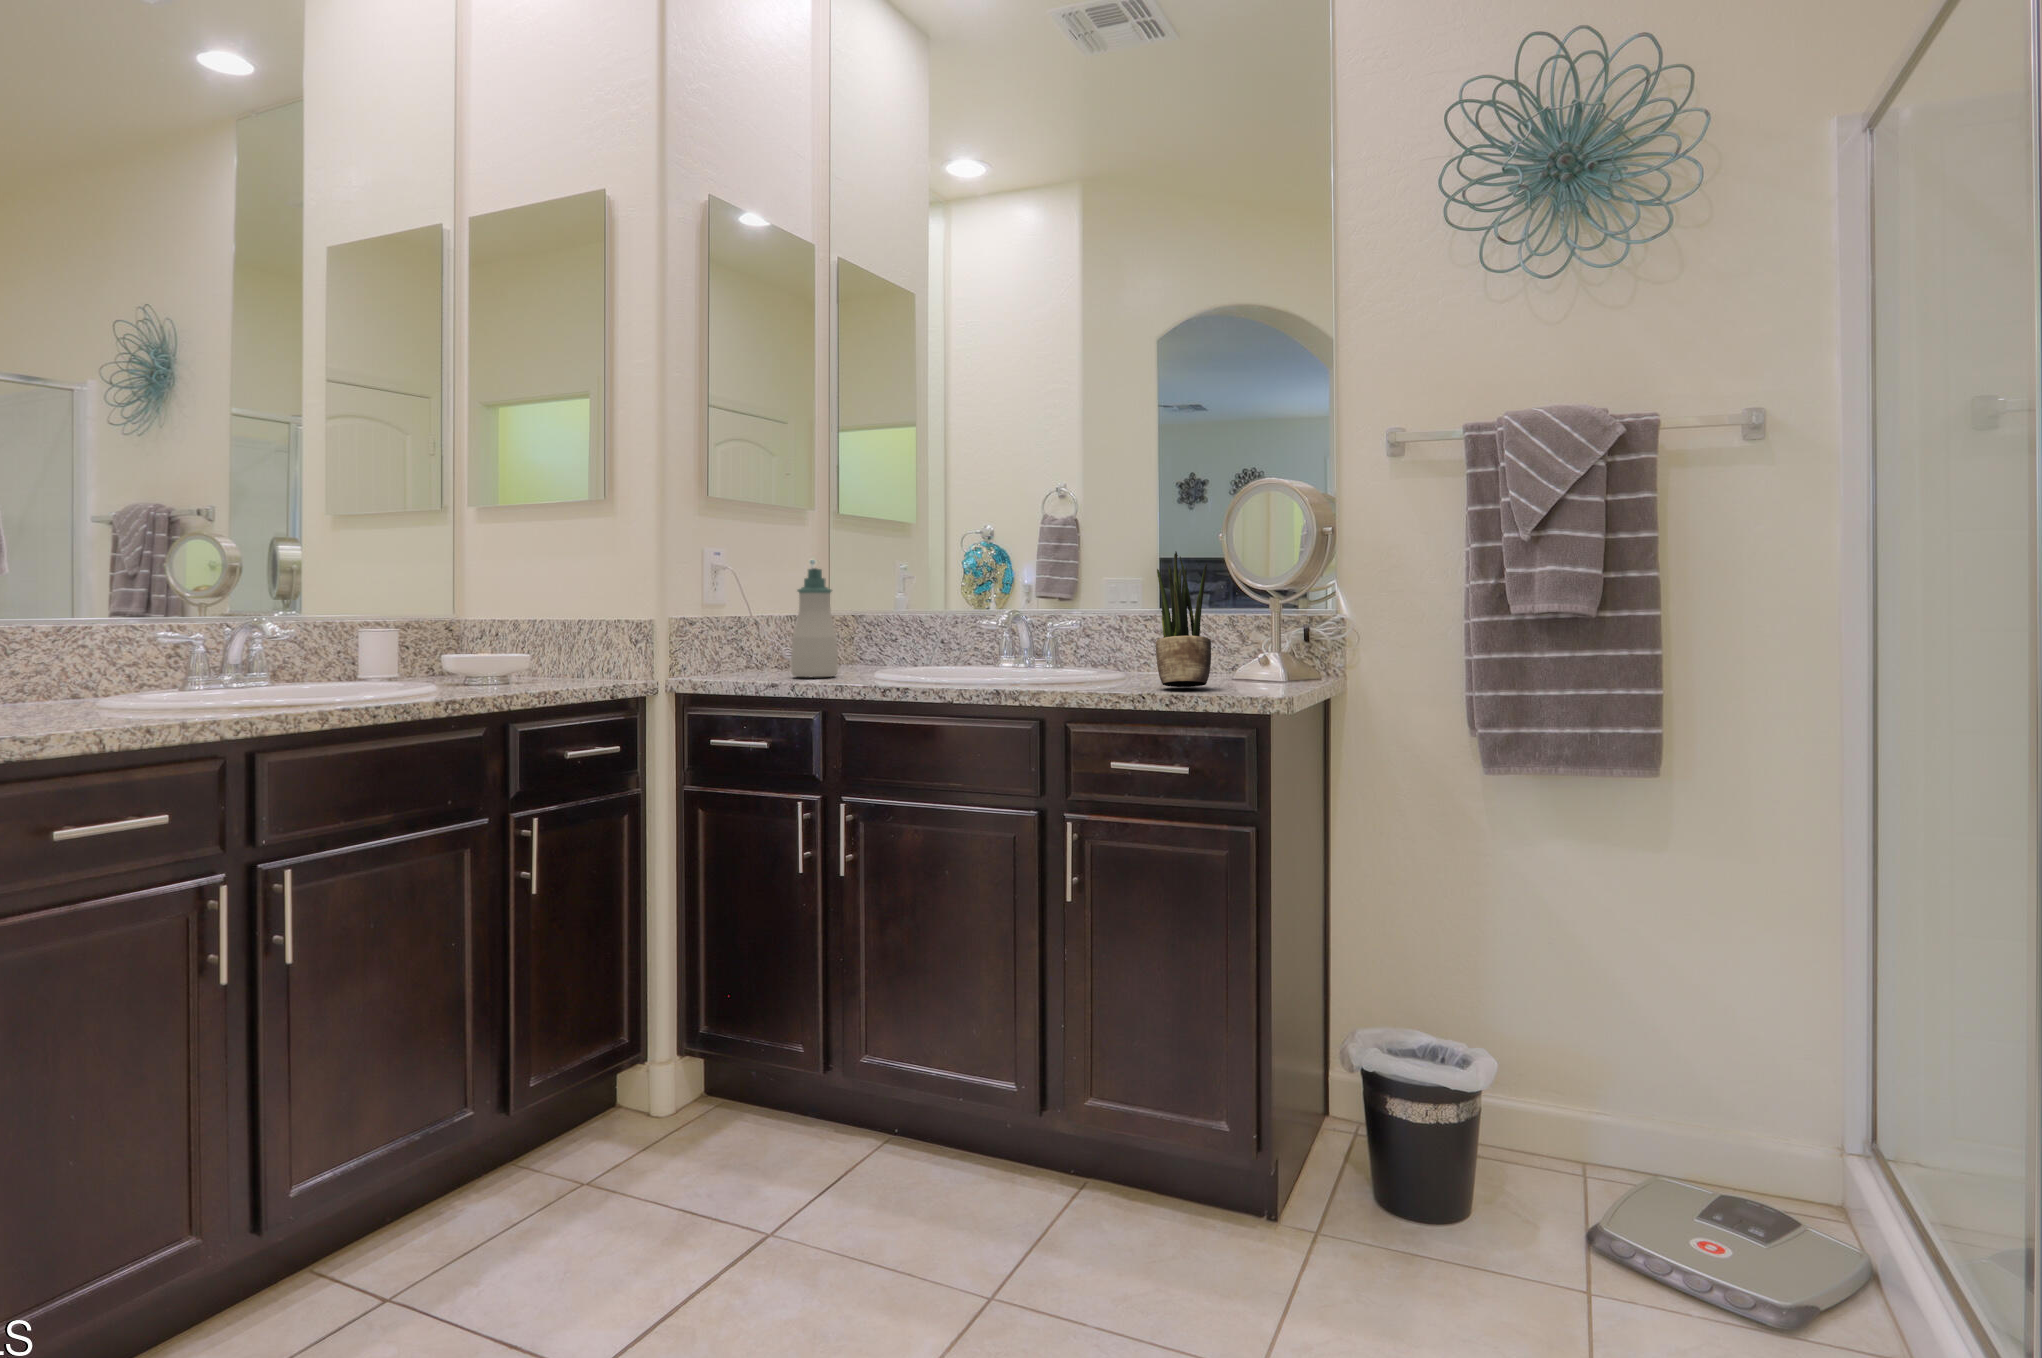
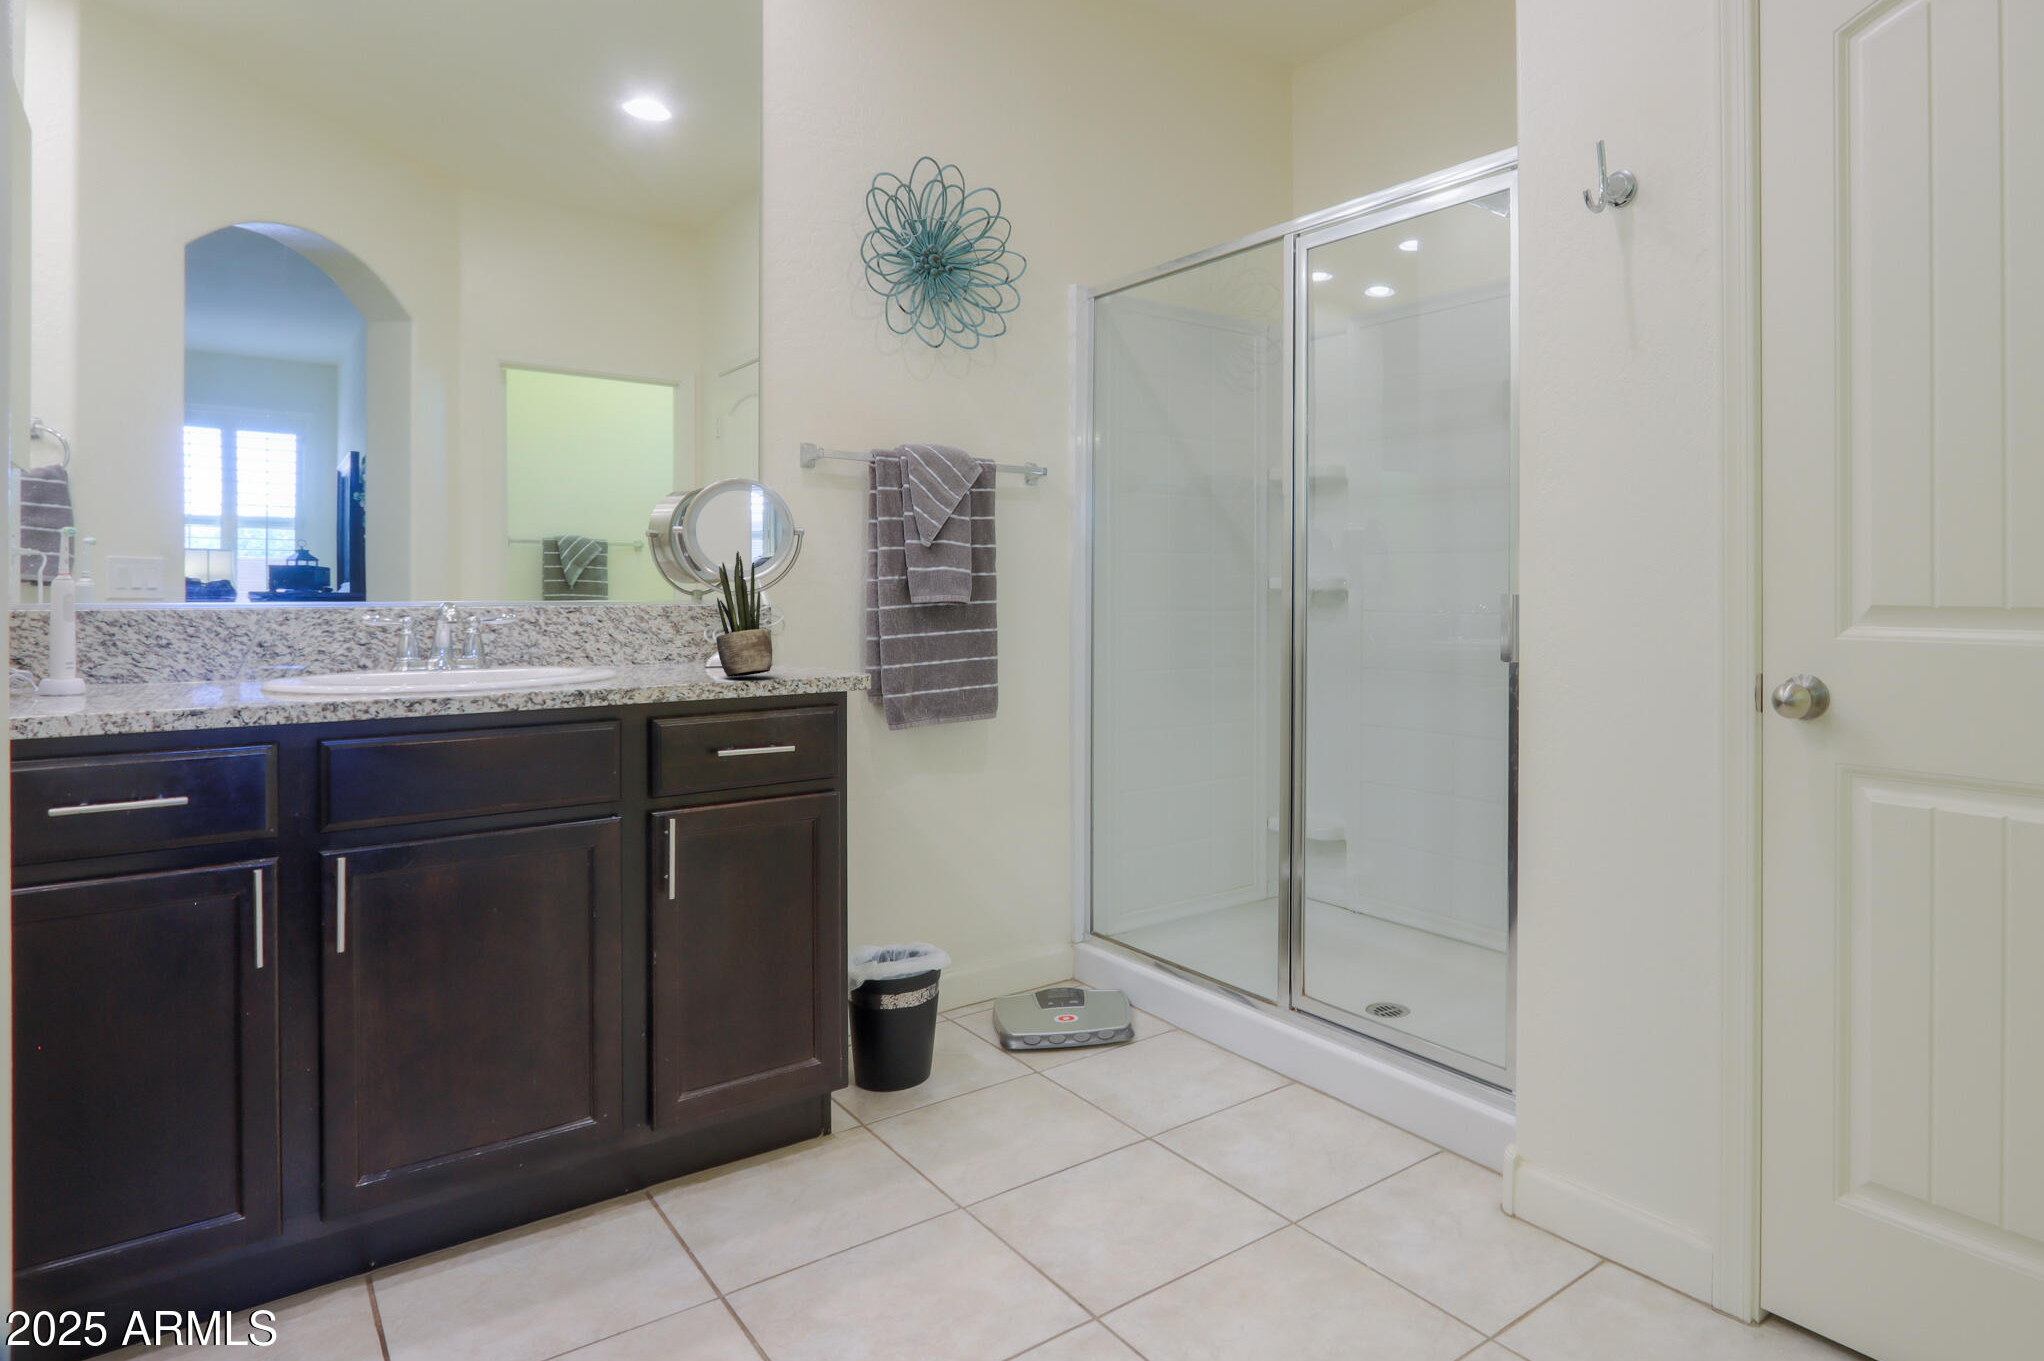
soap bottle: present [791,568,838,677] -> none [169,549,248,696]

